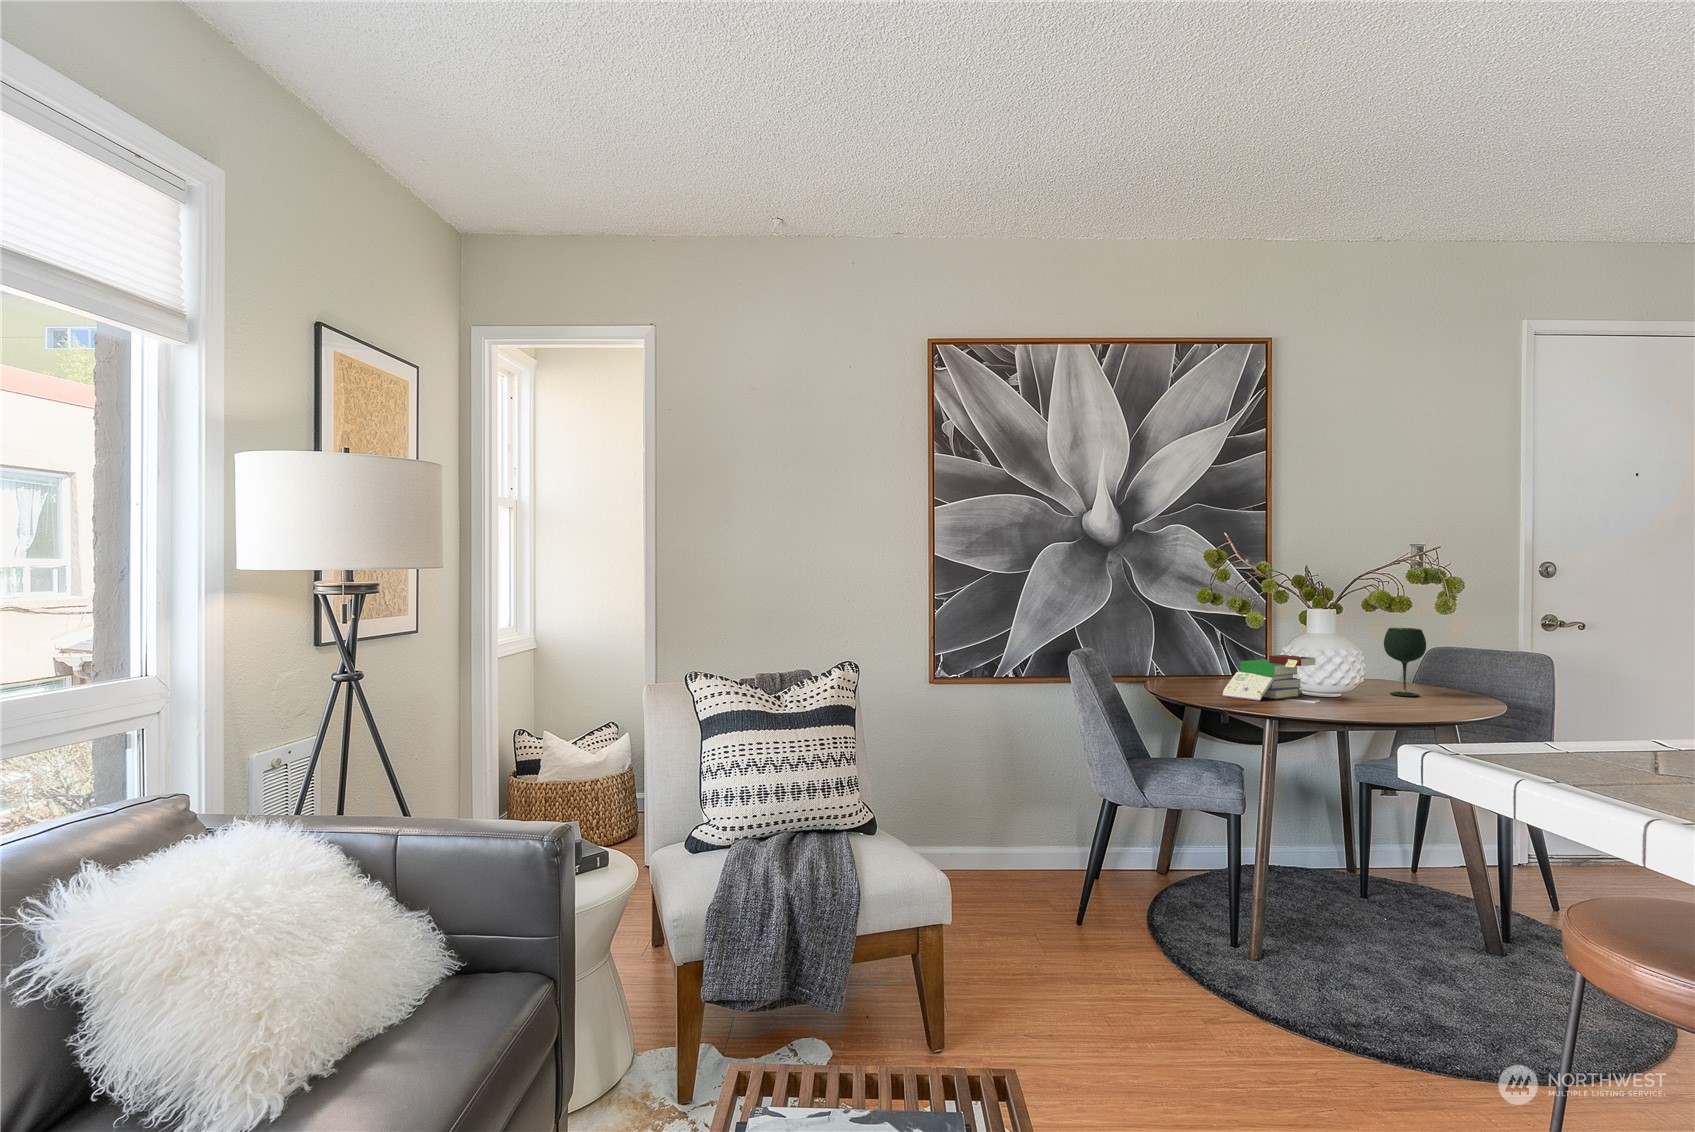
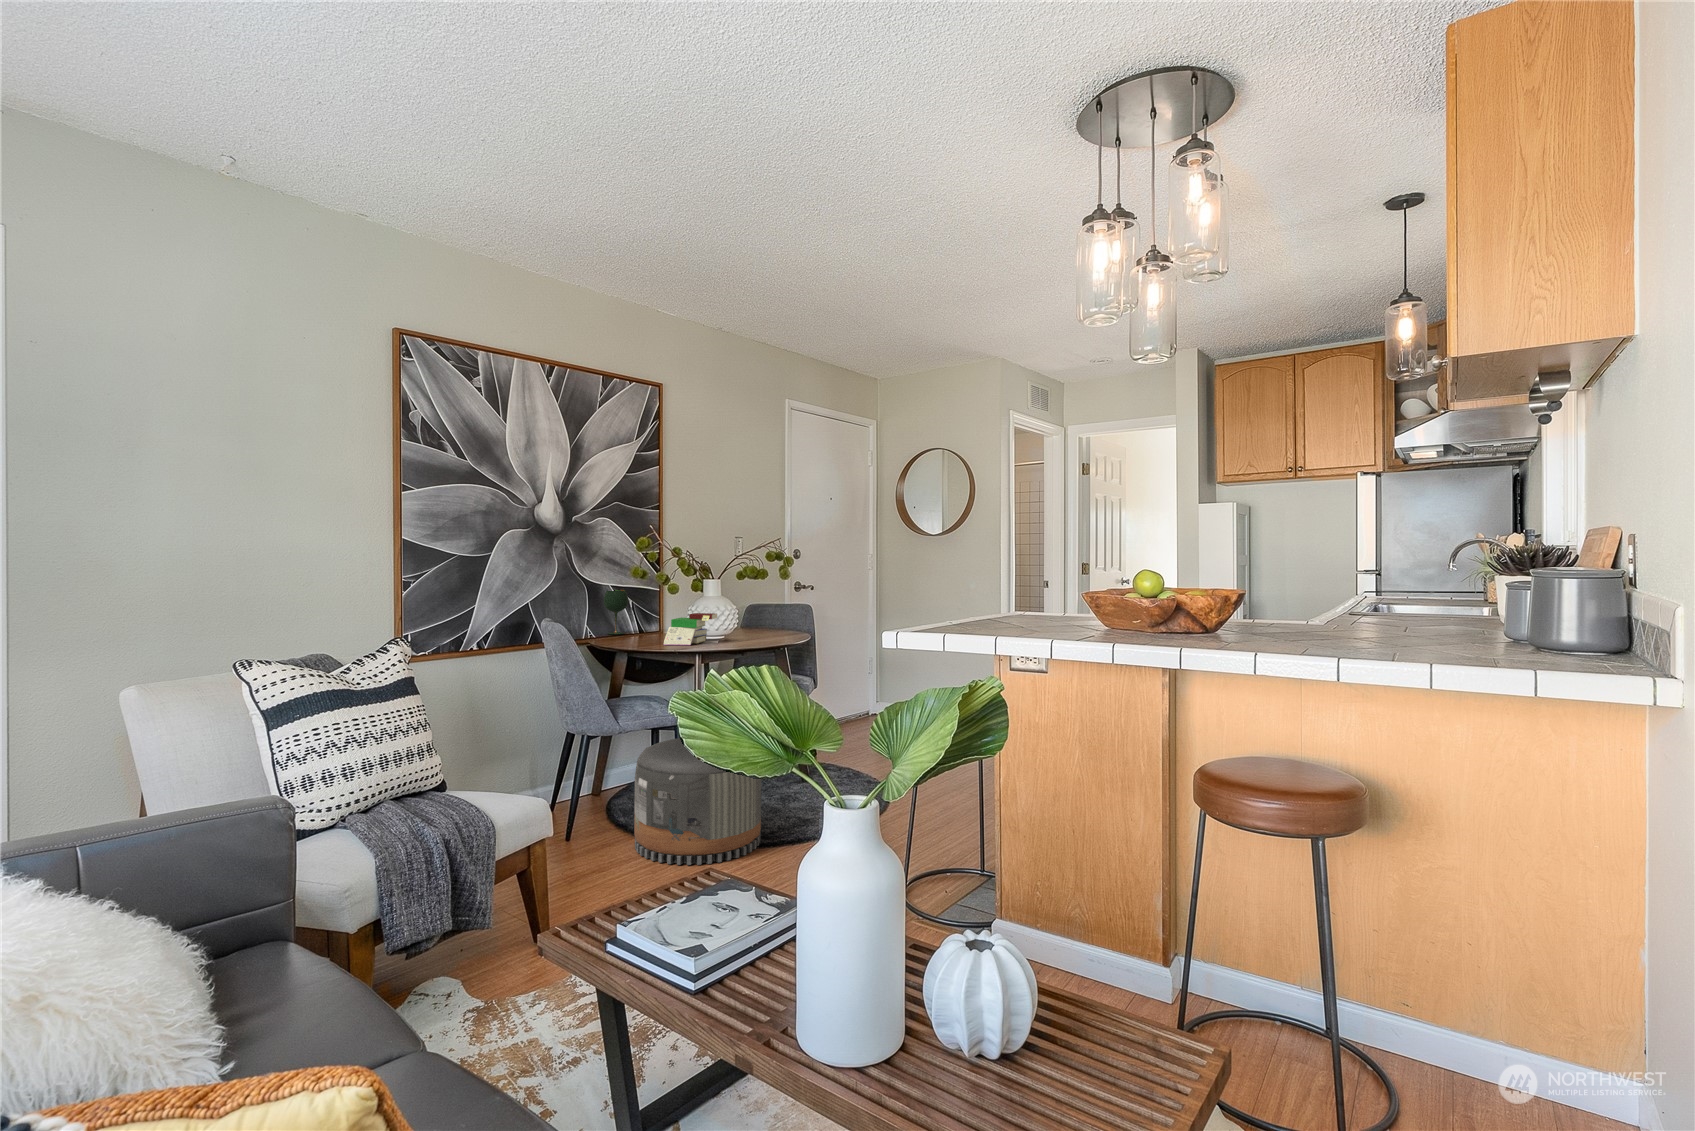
wine glass: present [1384,628,1426,696] -> present [604,590,628,635]
pouf: none [1137,830,1336,1040] -> present [634,738,761,865]

